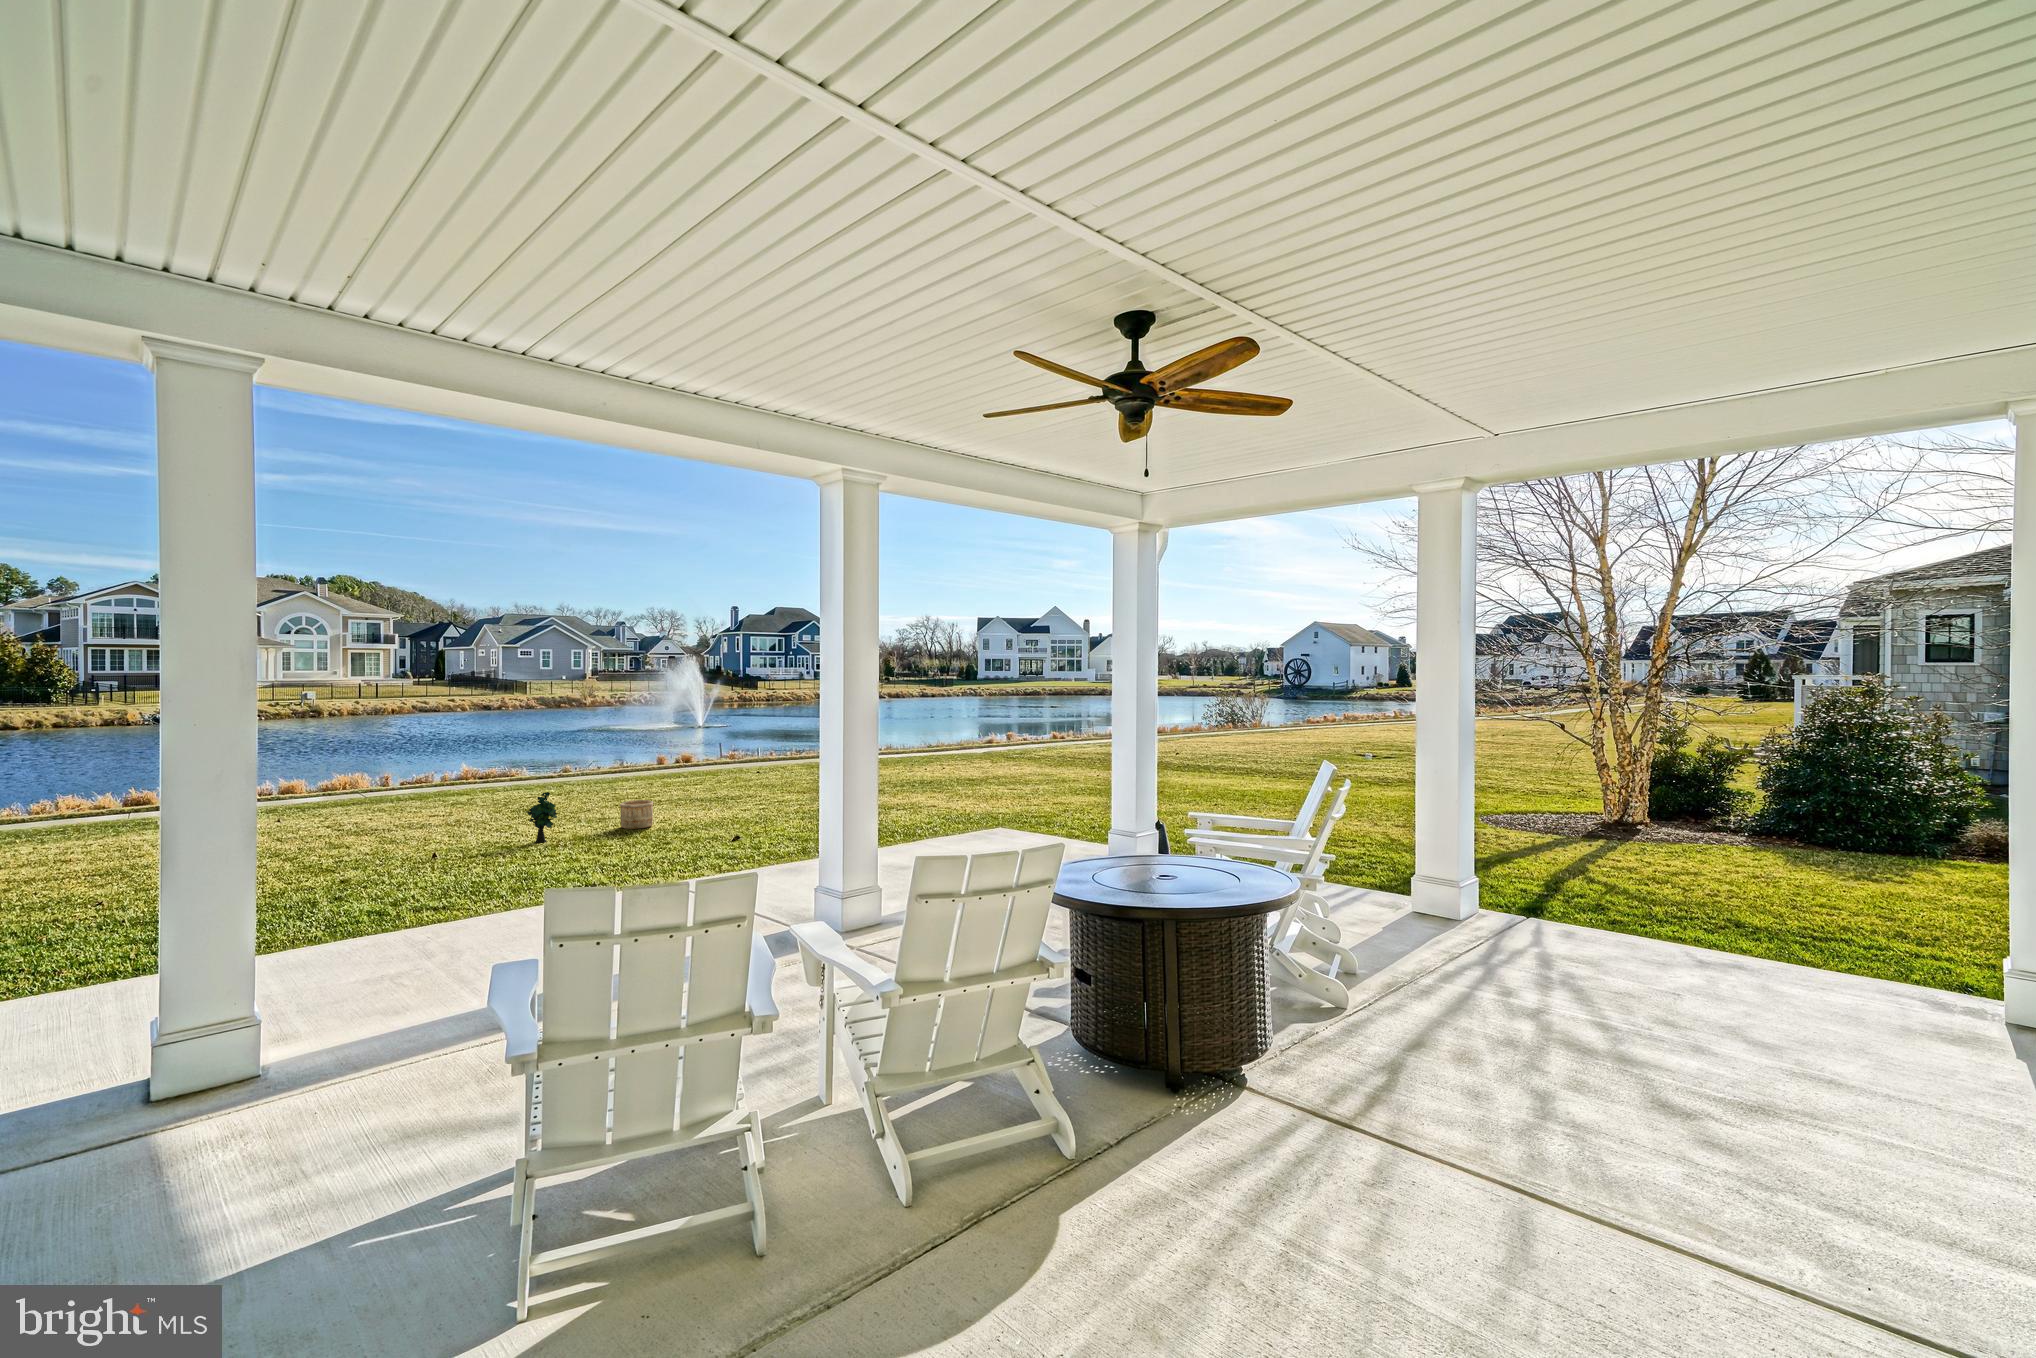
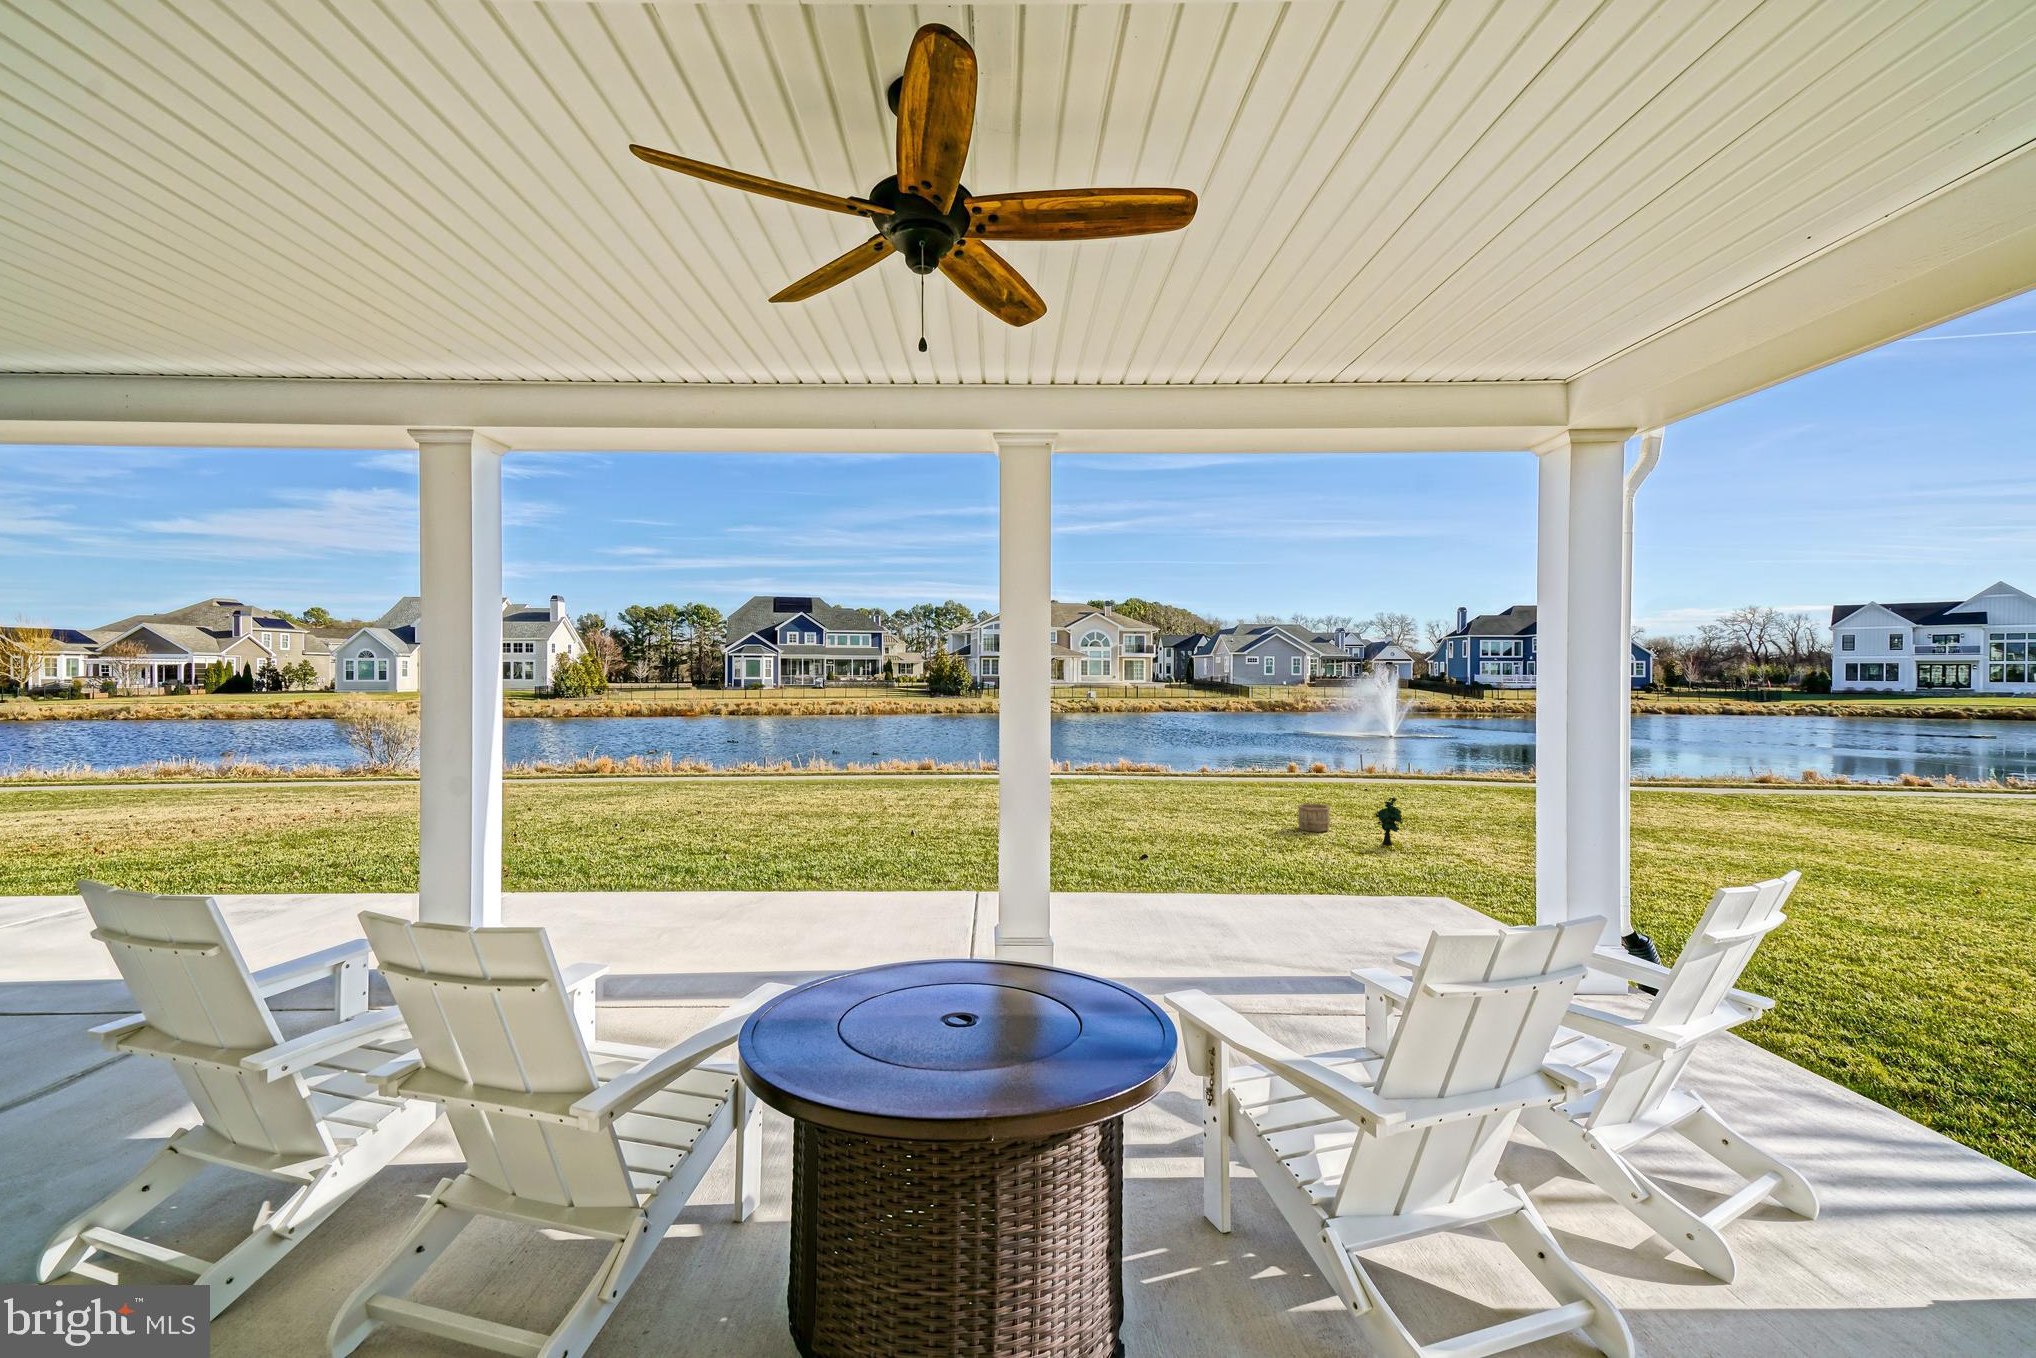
decorative plant: present [526,792,557,843] -> present [1373,798,1403,845]

